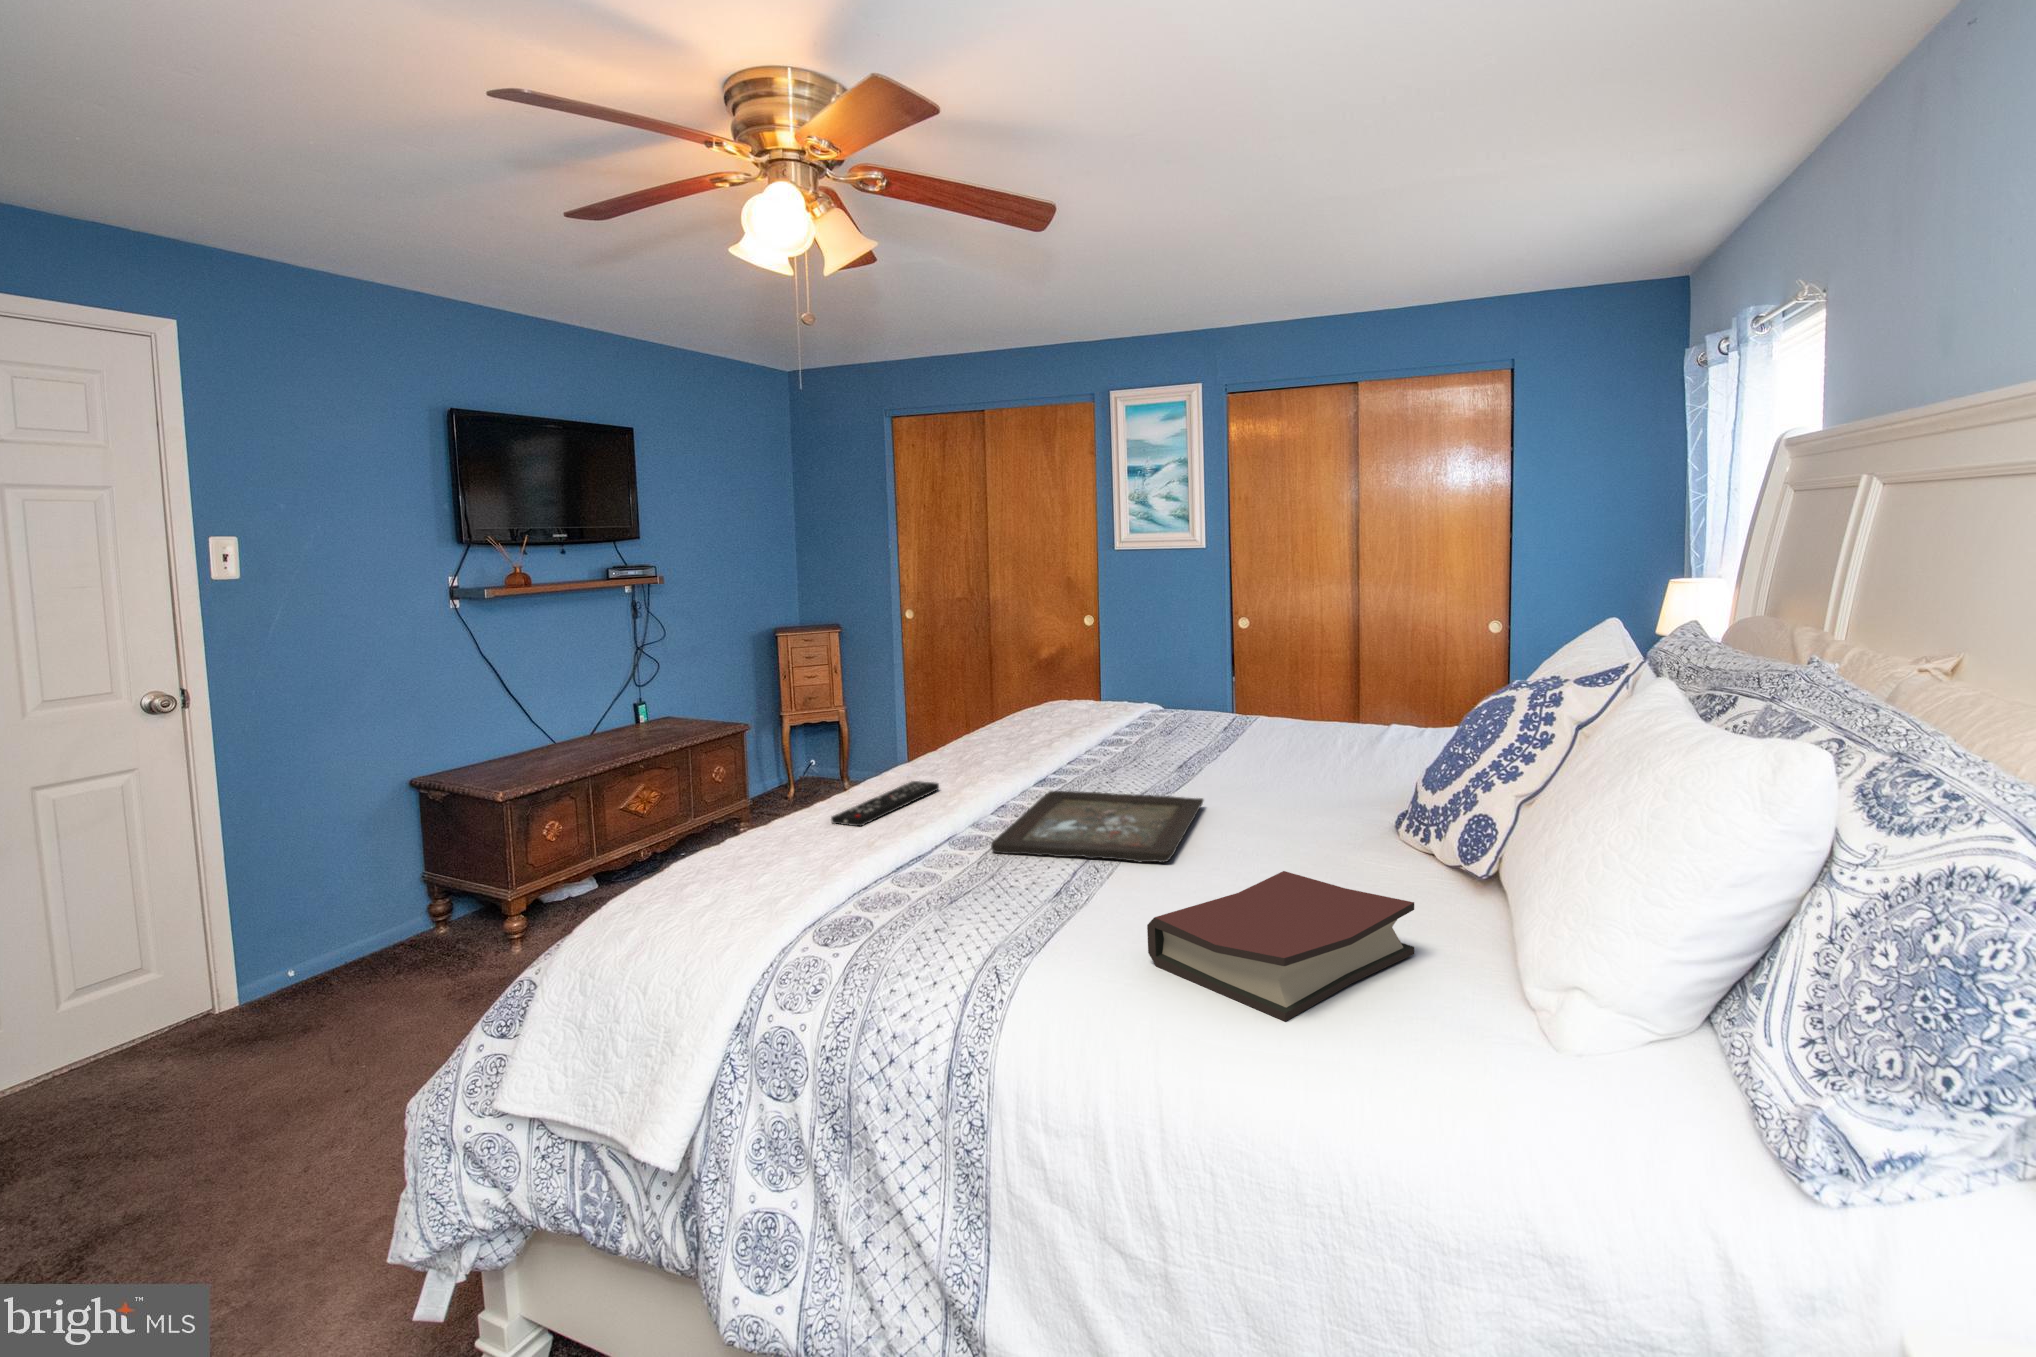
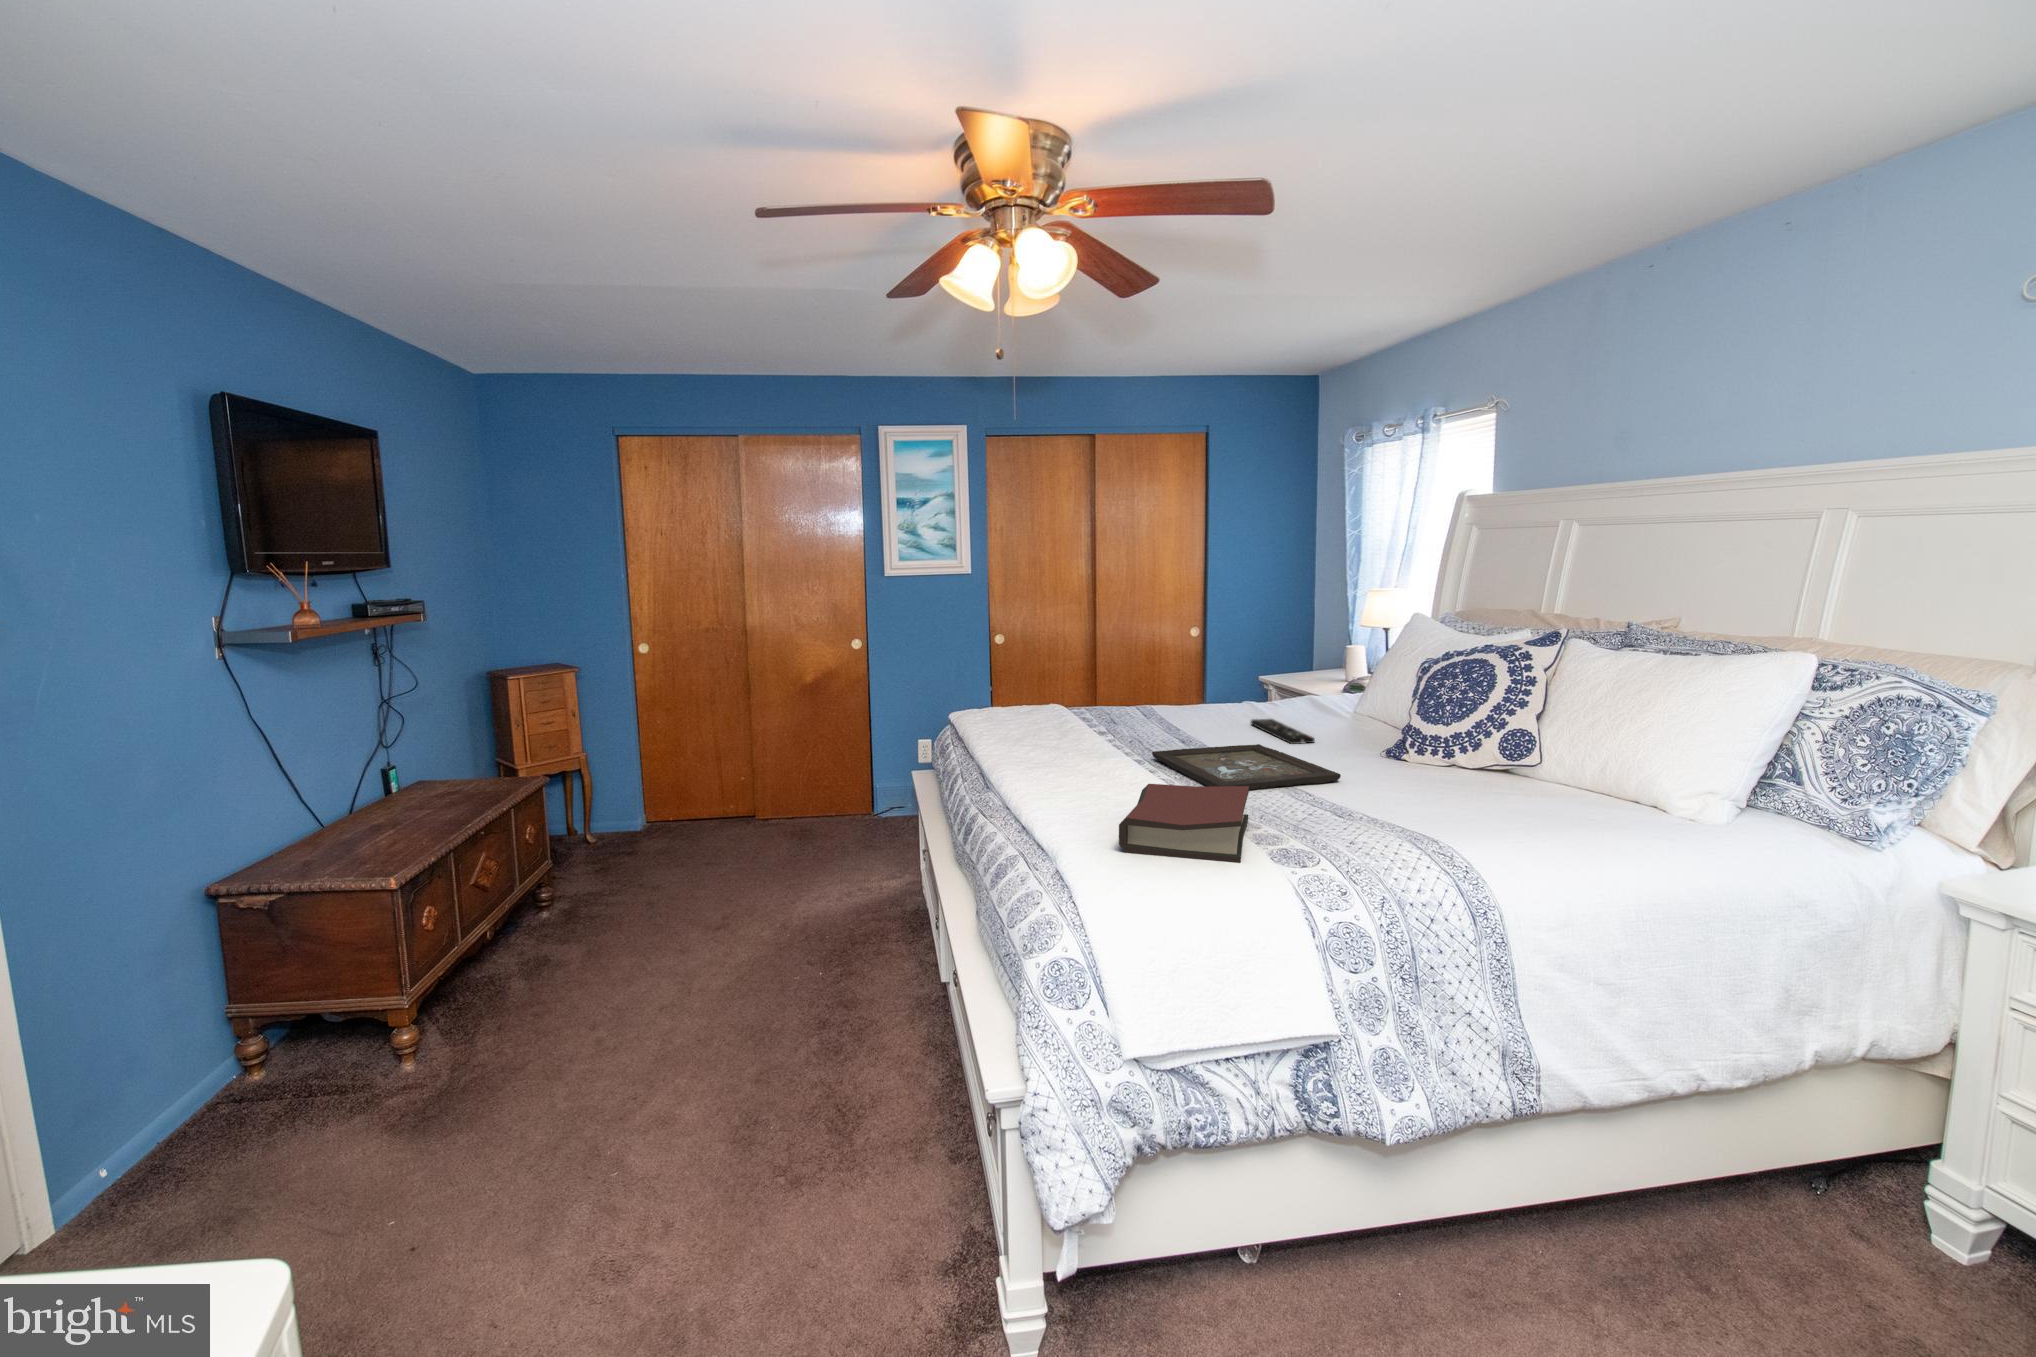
remote control: present [831,781,939,826] -> present [1251,719,1314,744]
hardback book: present [1147,871,1414,1021] -> present [1119,784,1249,862]

